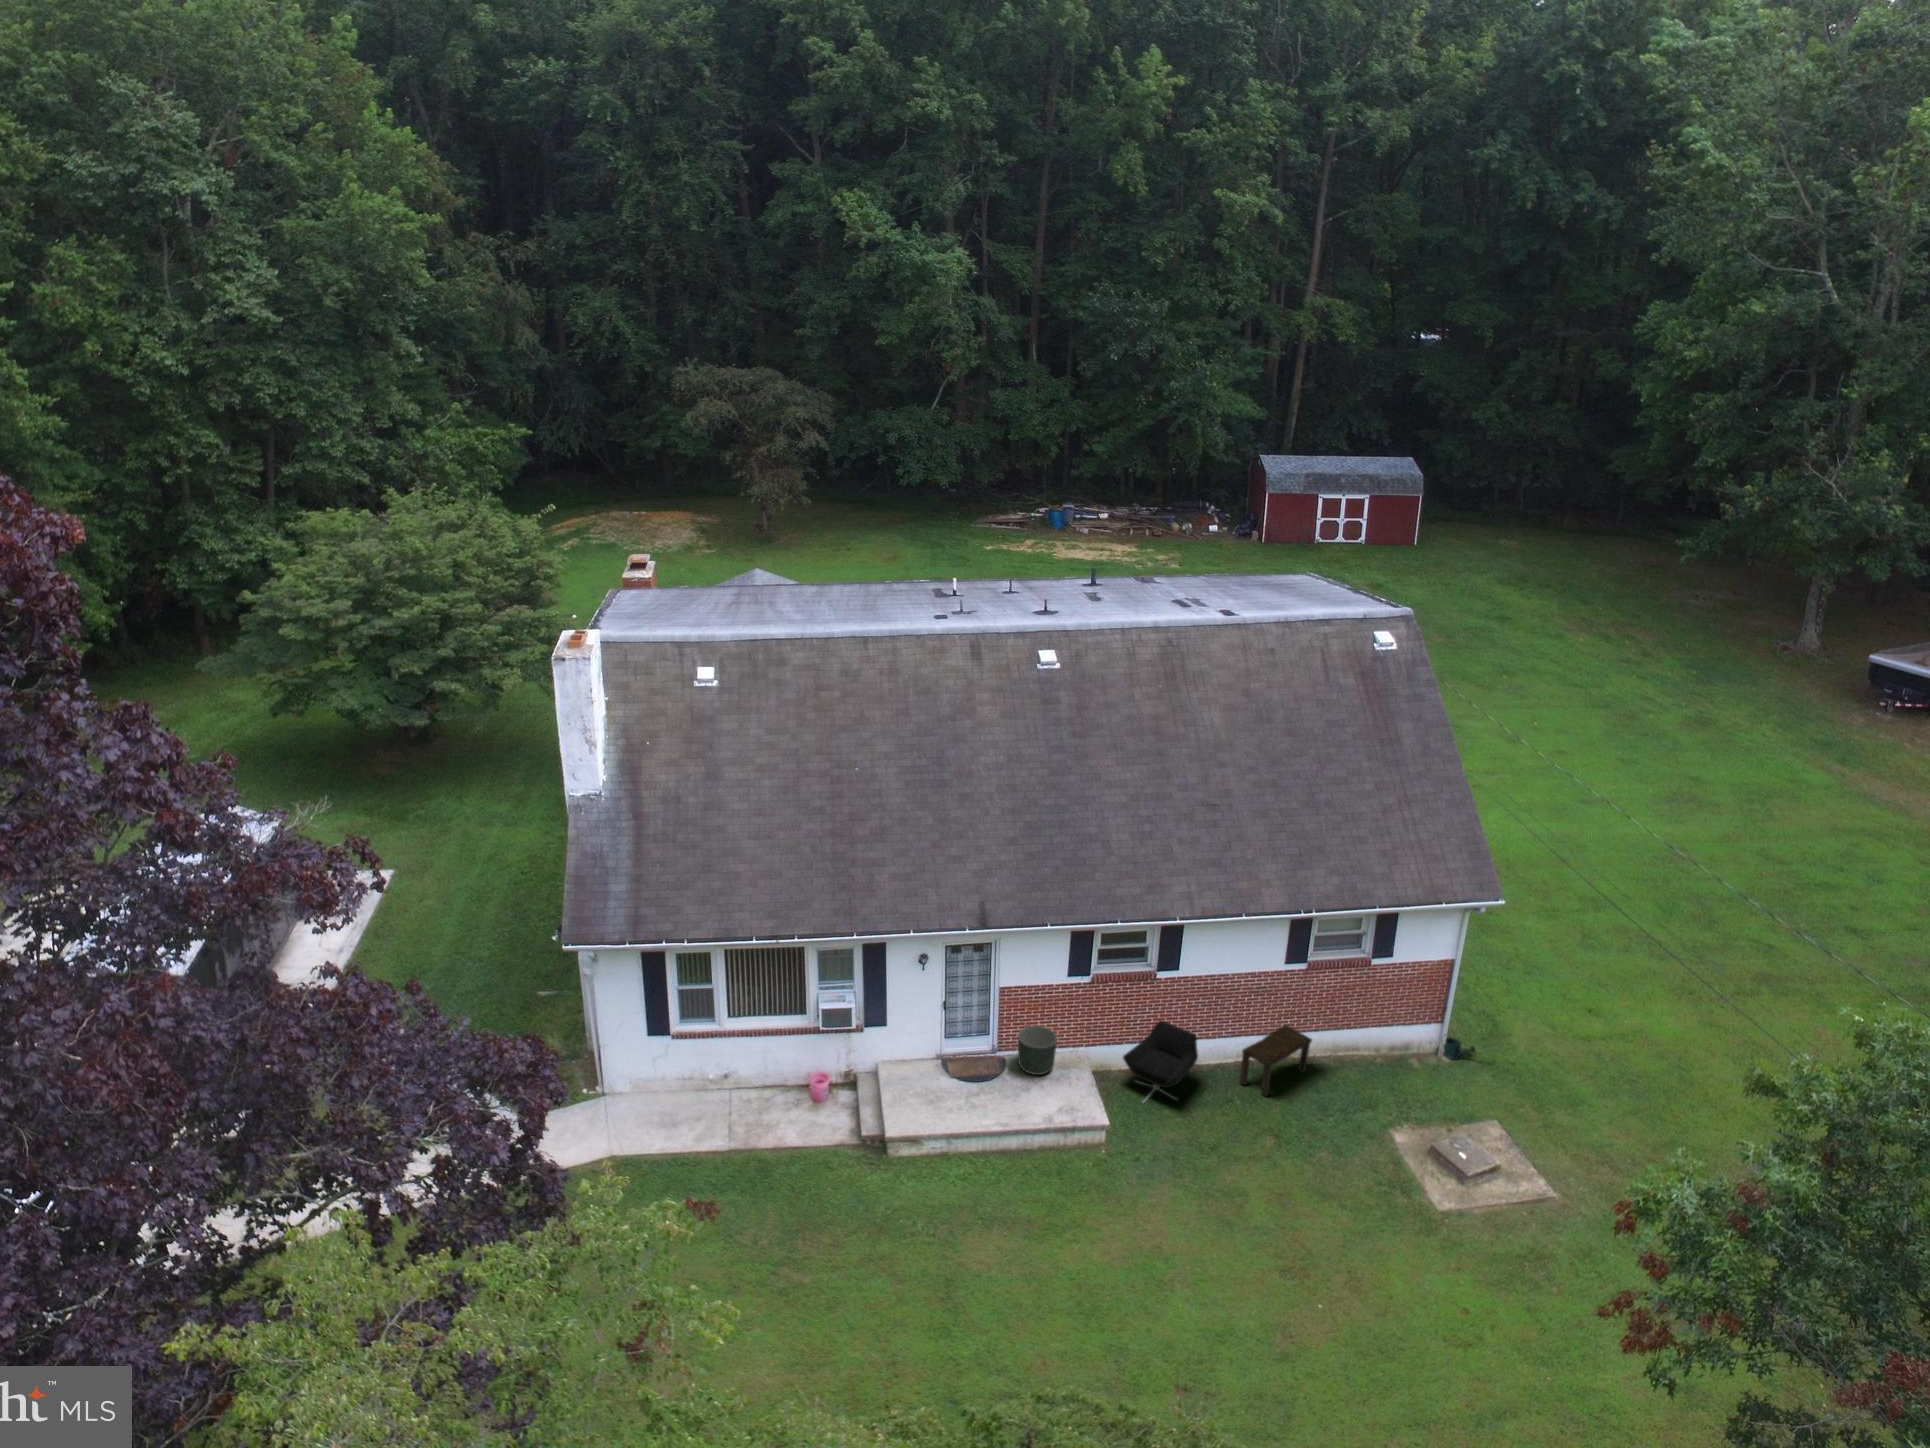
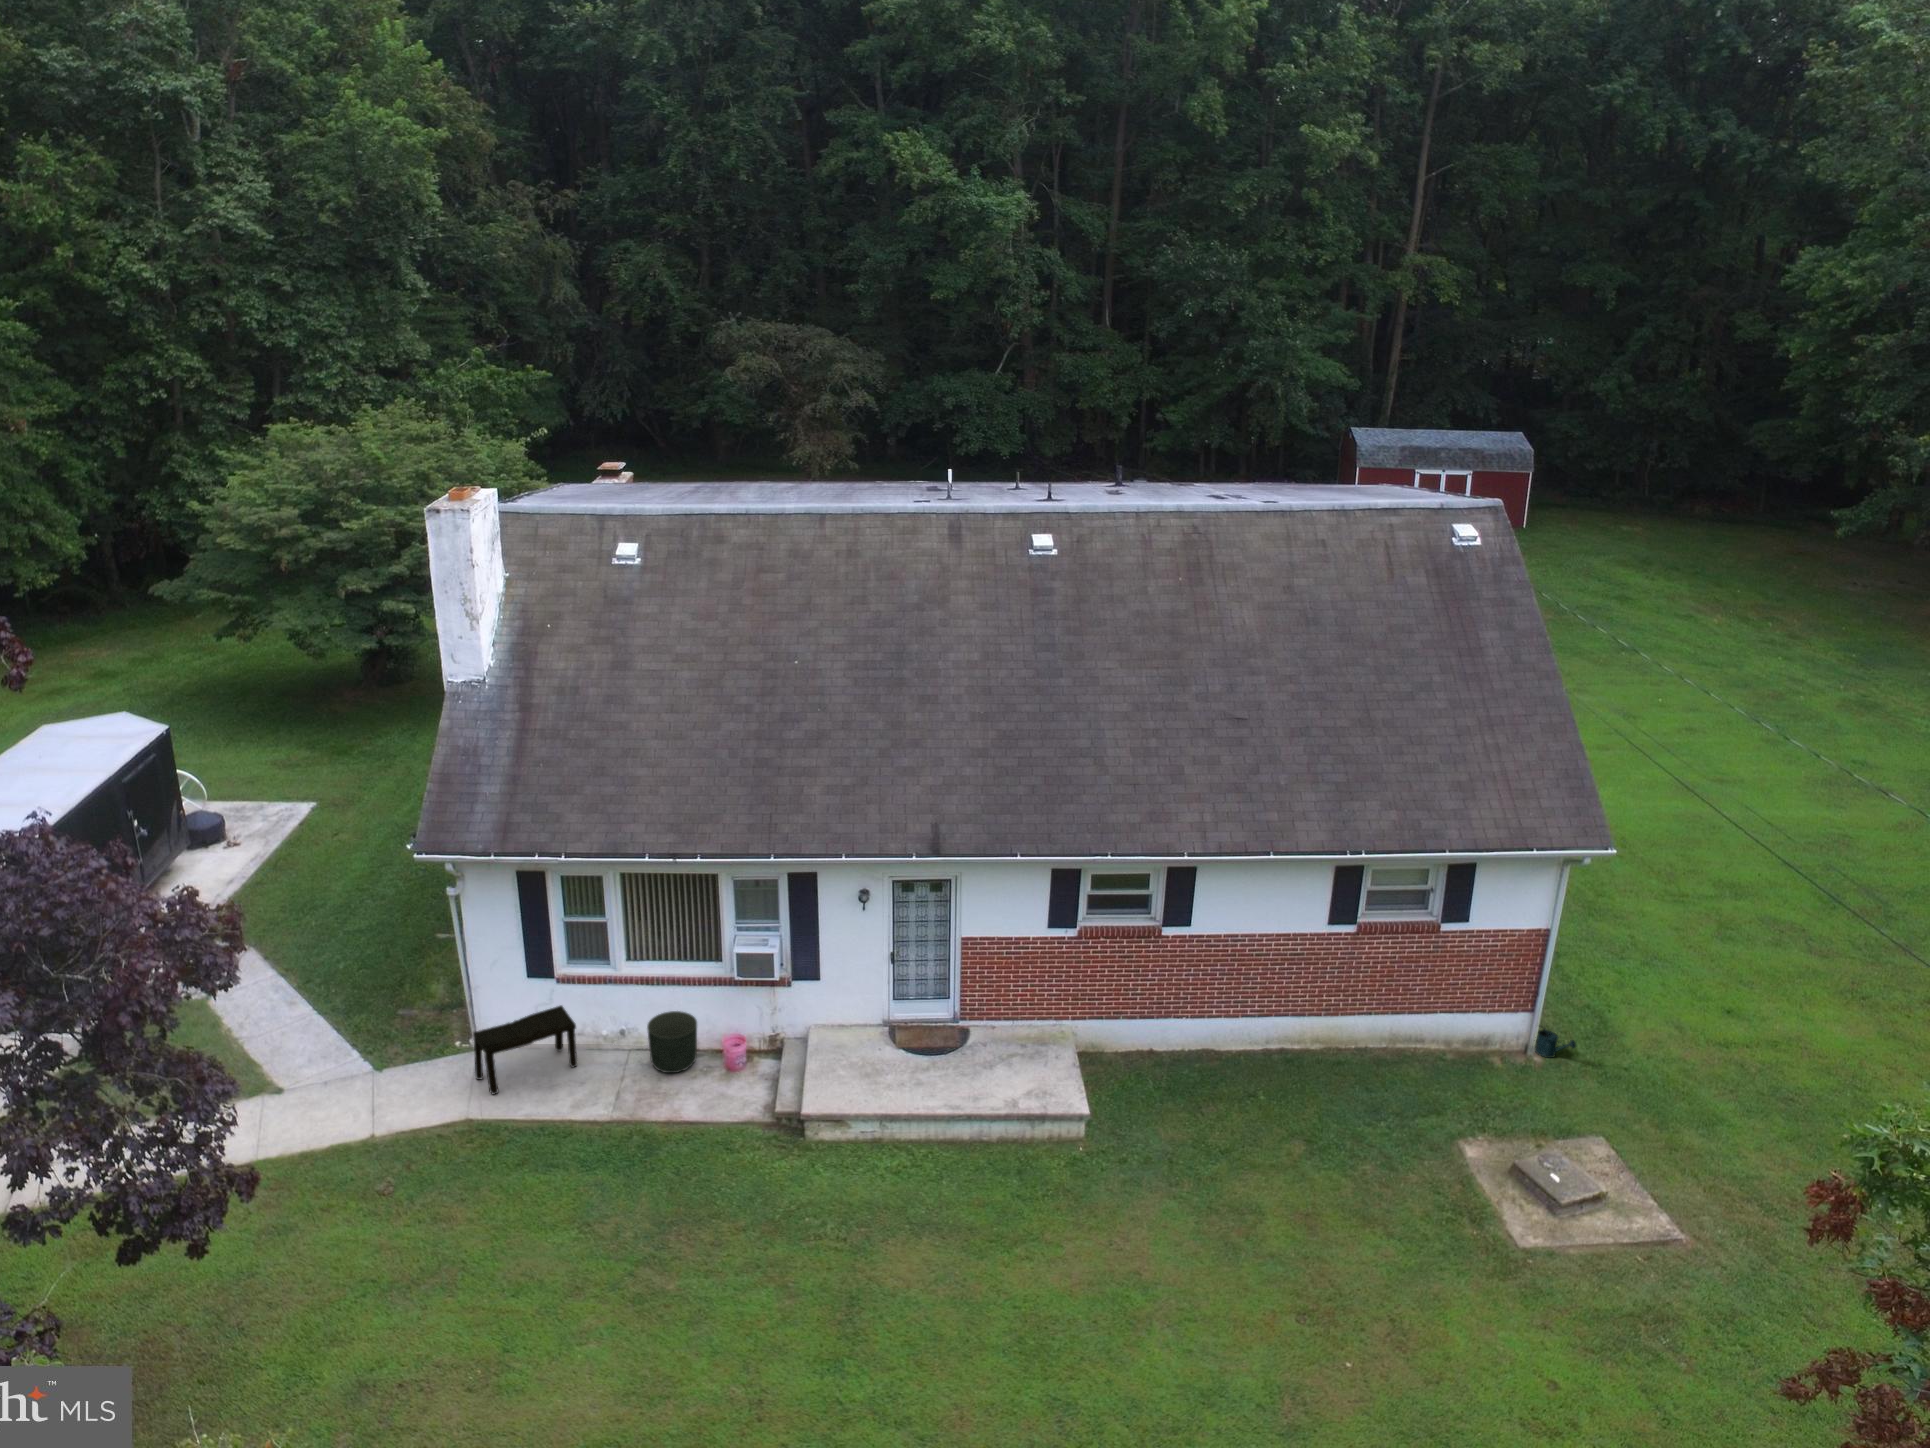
lounge chair: present [1123,1021,1198,1103] -> none [1116,990,1212,1092]
bench: present [1239,1025,1312,1096] -> present [473,1005,577,1094]
planter: present [1018,1026,1057,1075] -> present [647,1011,697,1073]

